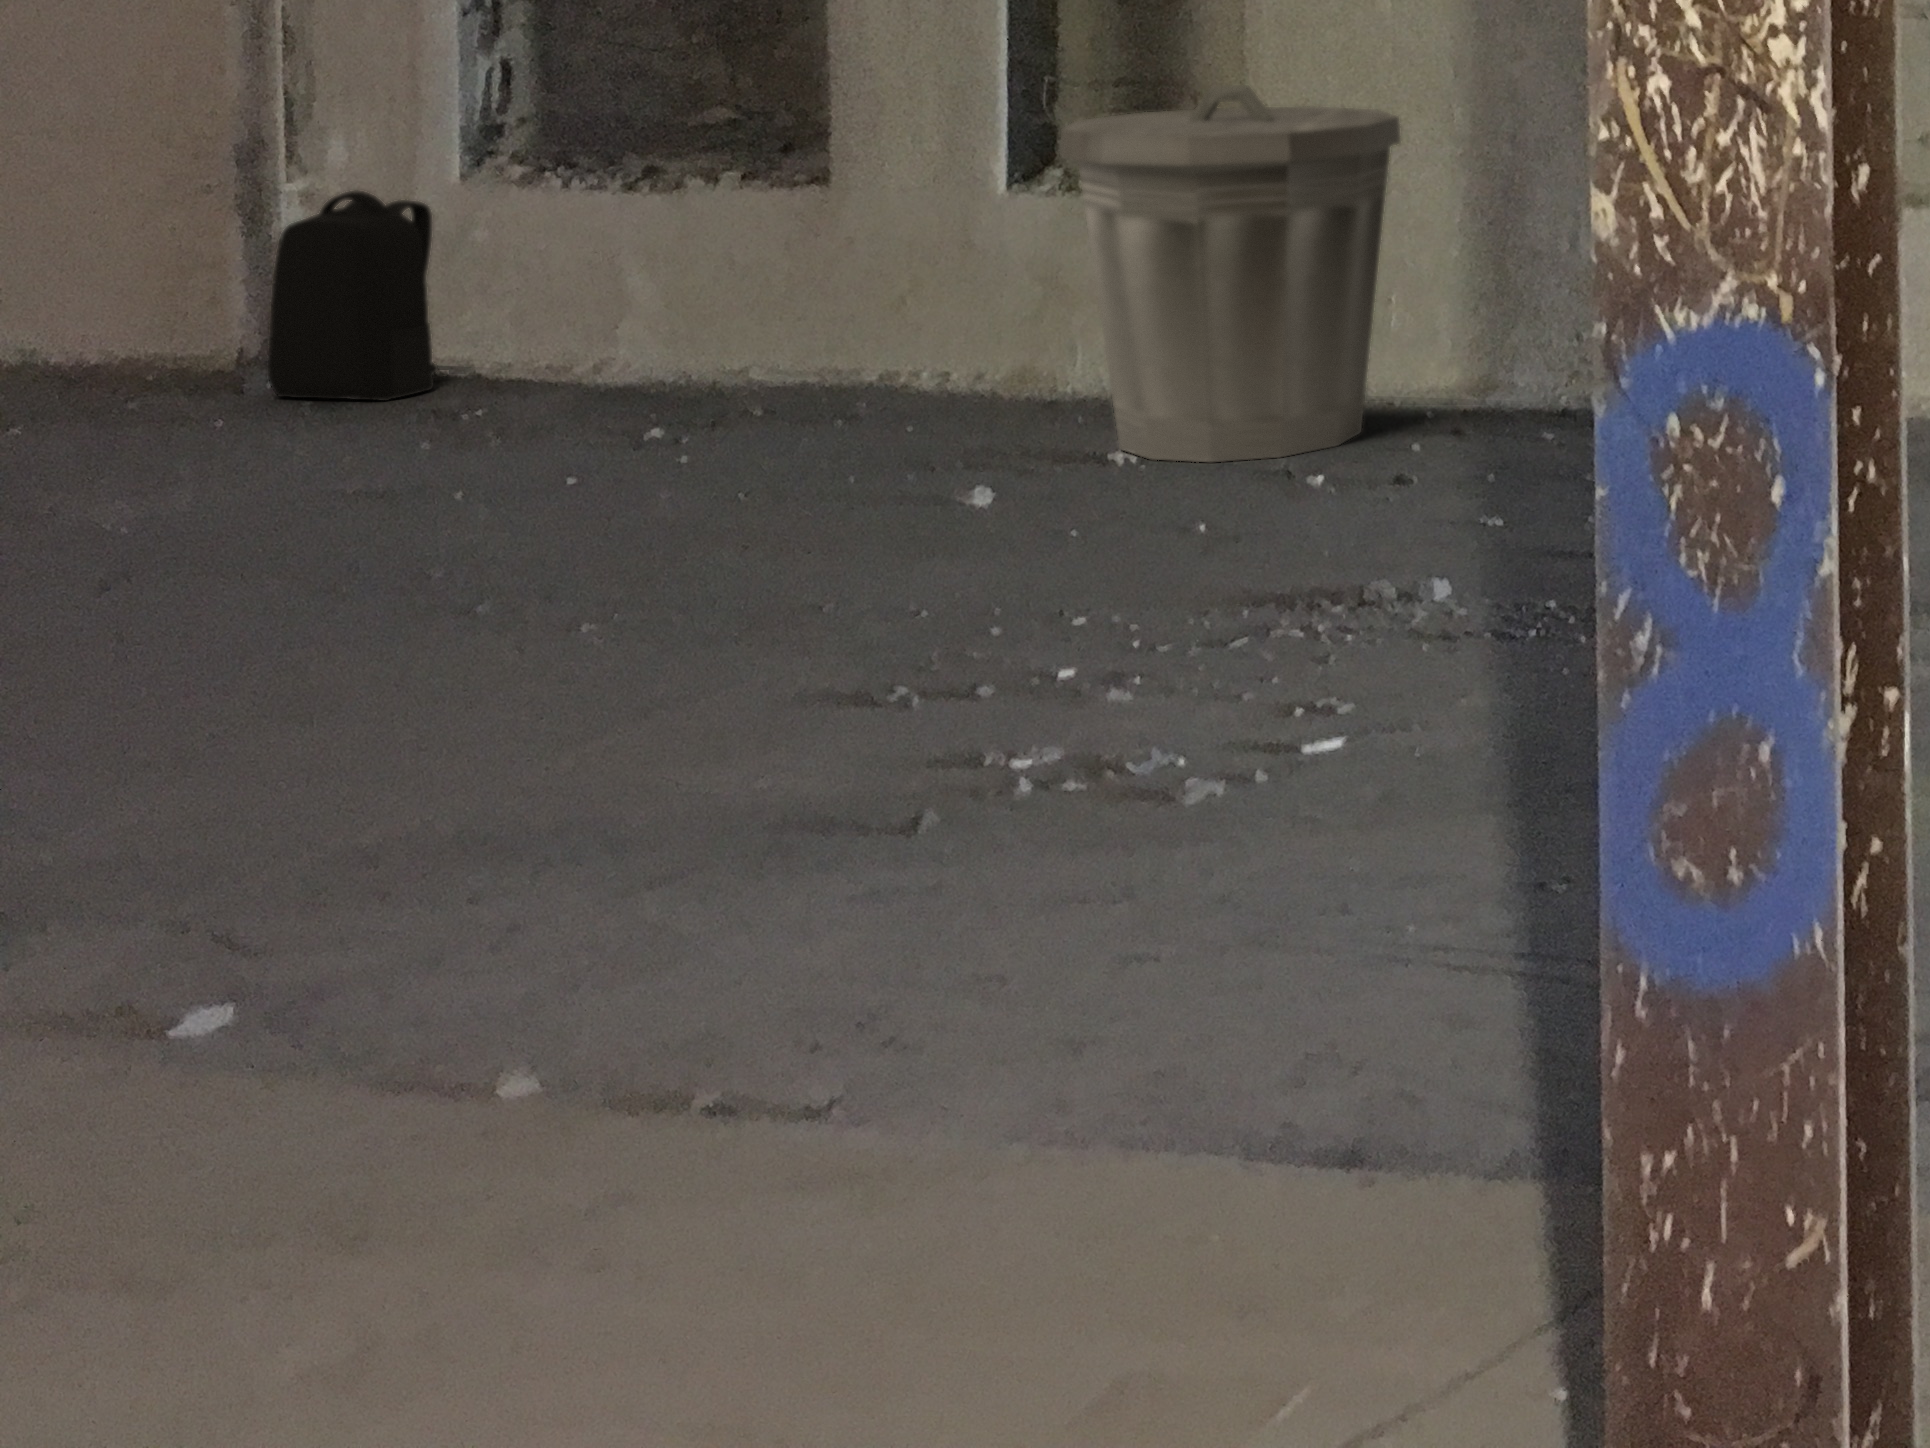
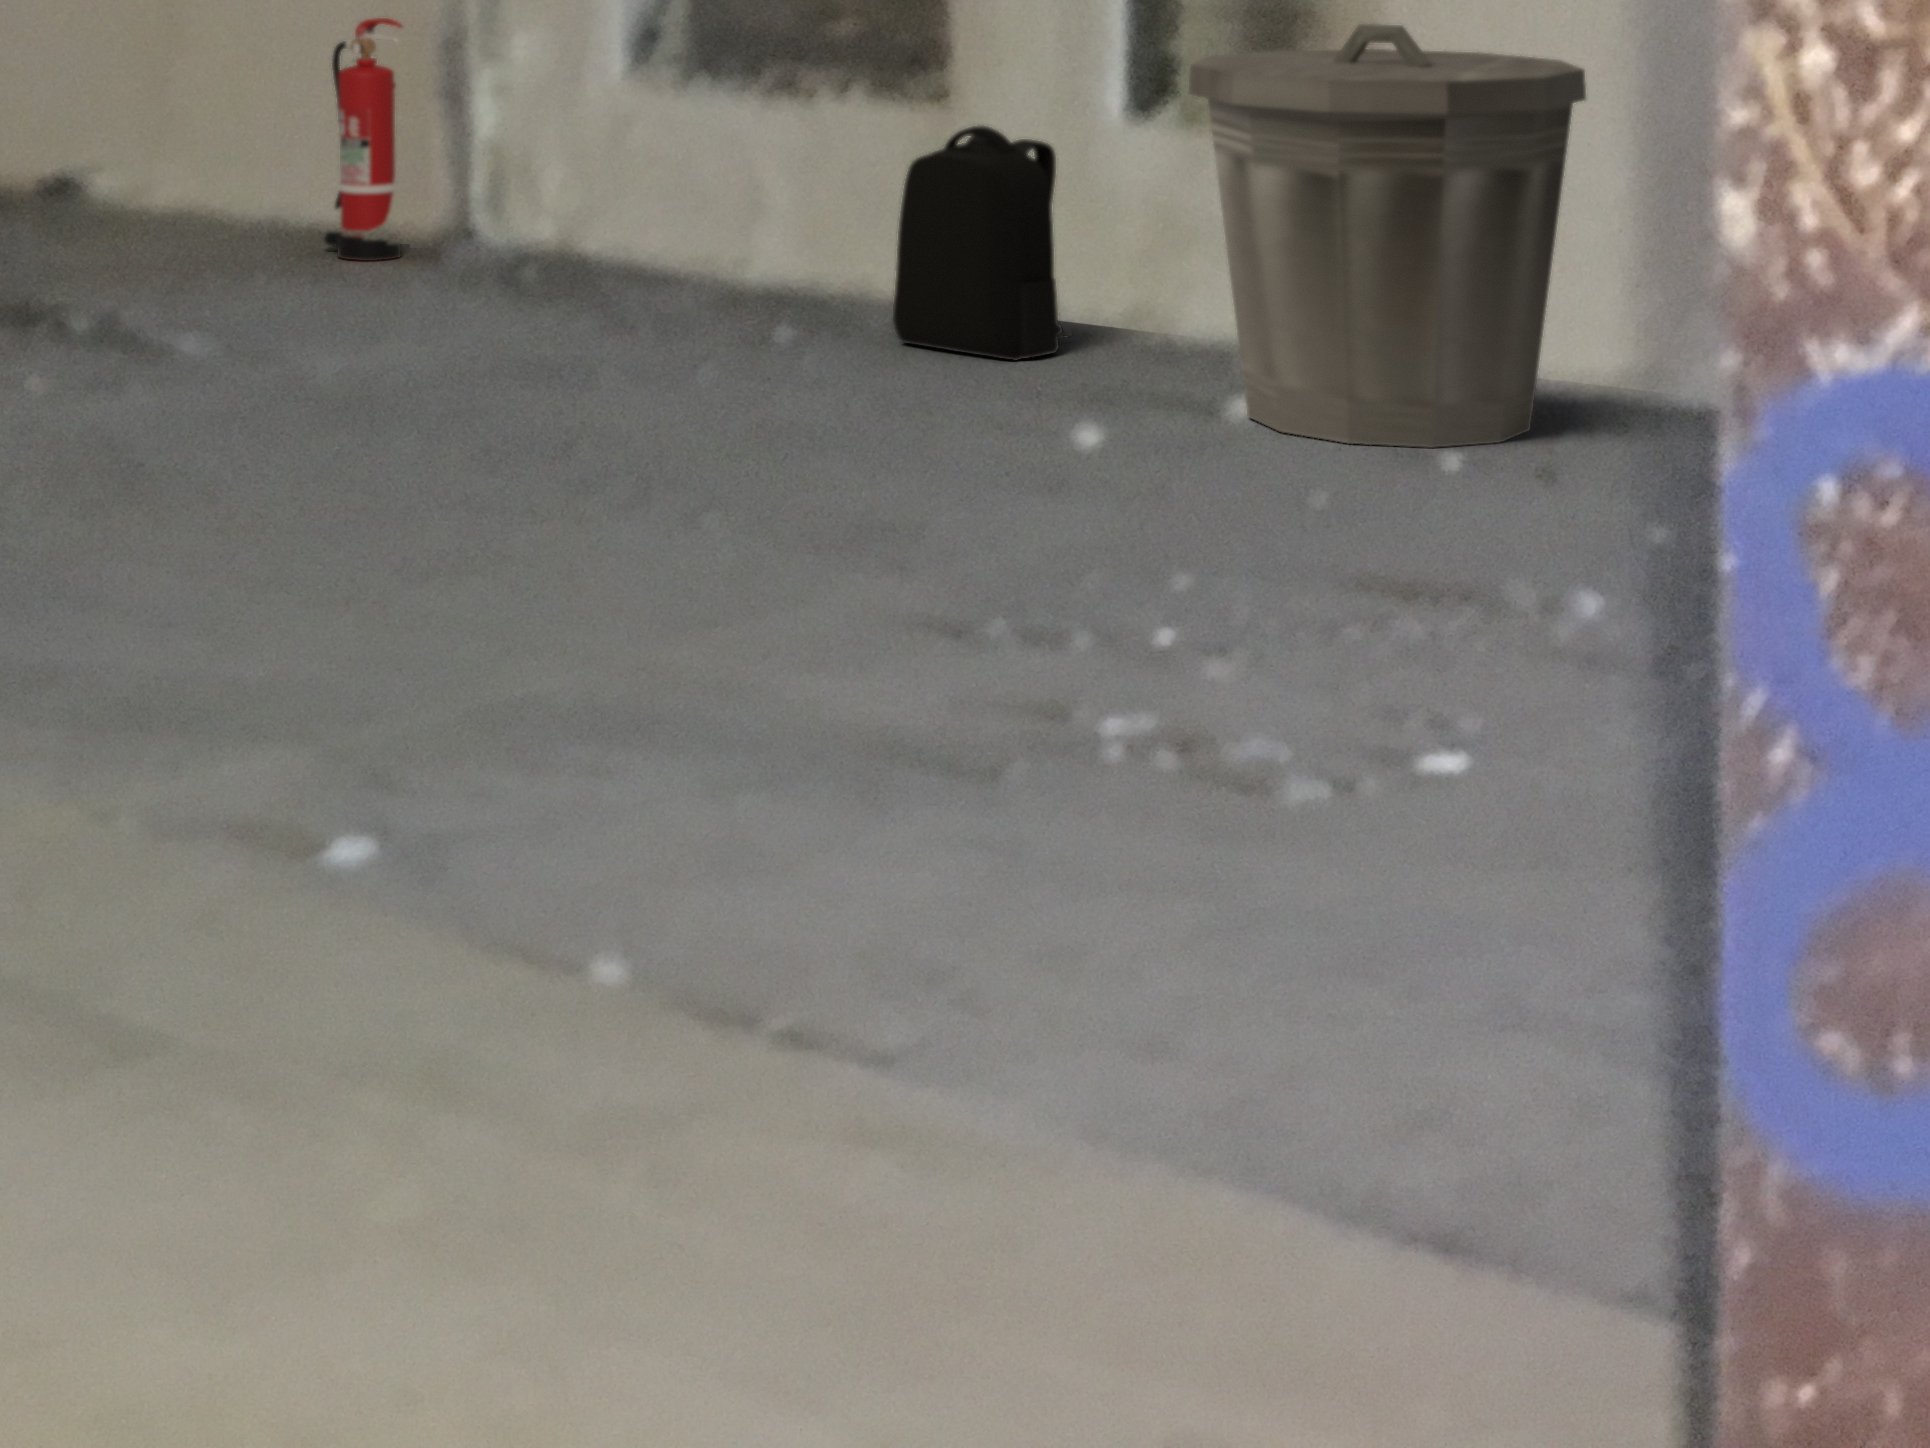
fire extinguisher: none [88,123,192,394] -> present [324,18,402,261]
backpack: present [268,191,444,401] -> present [893,126,1062,361]

